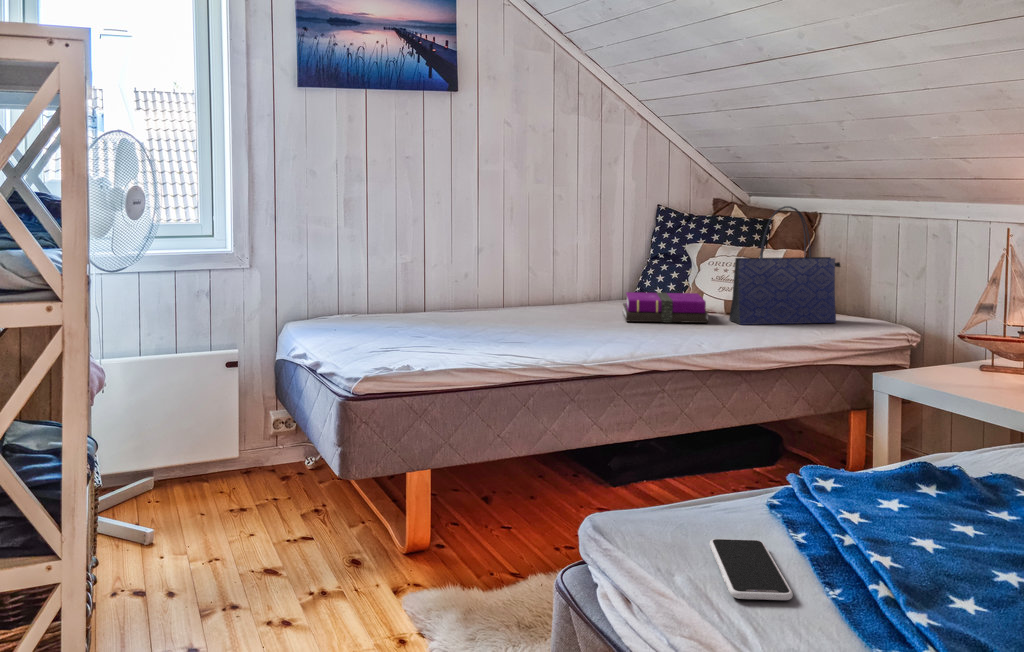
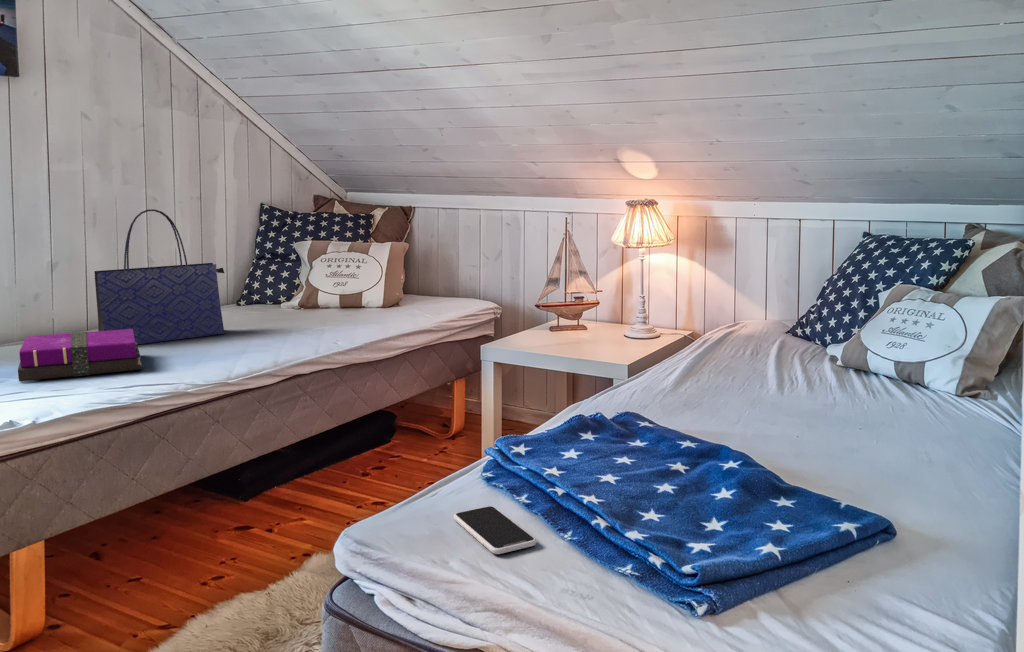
tote bag: present [729,206,840,325] -> present [94,209,224,344]
notebook: present [623,292,708,323] -> present [18,329,142,381]

